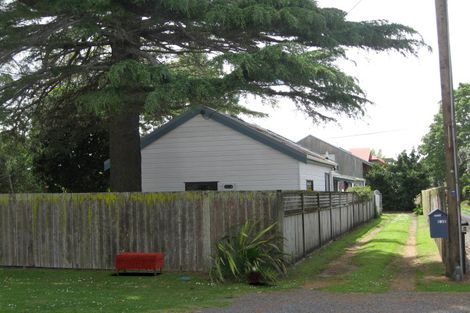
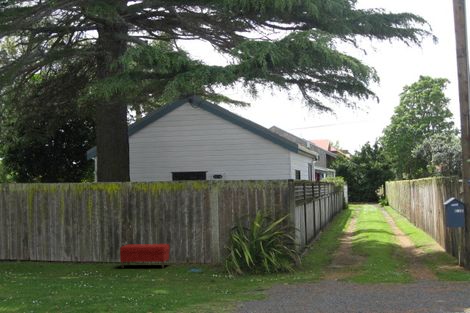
potted tree: present [242,247,262,283] -> none [258,234,281,275]

